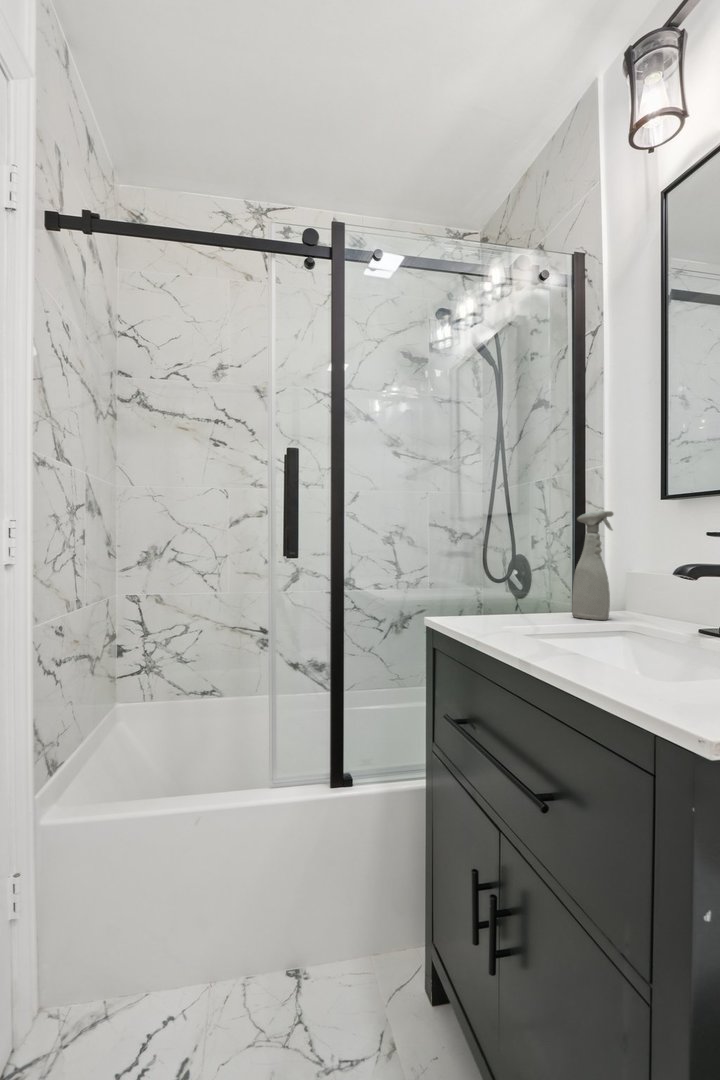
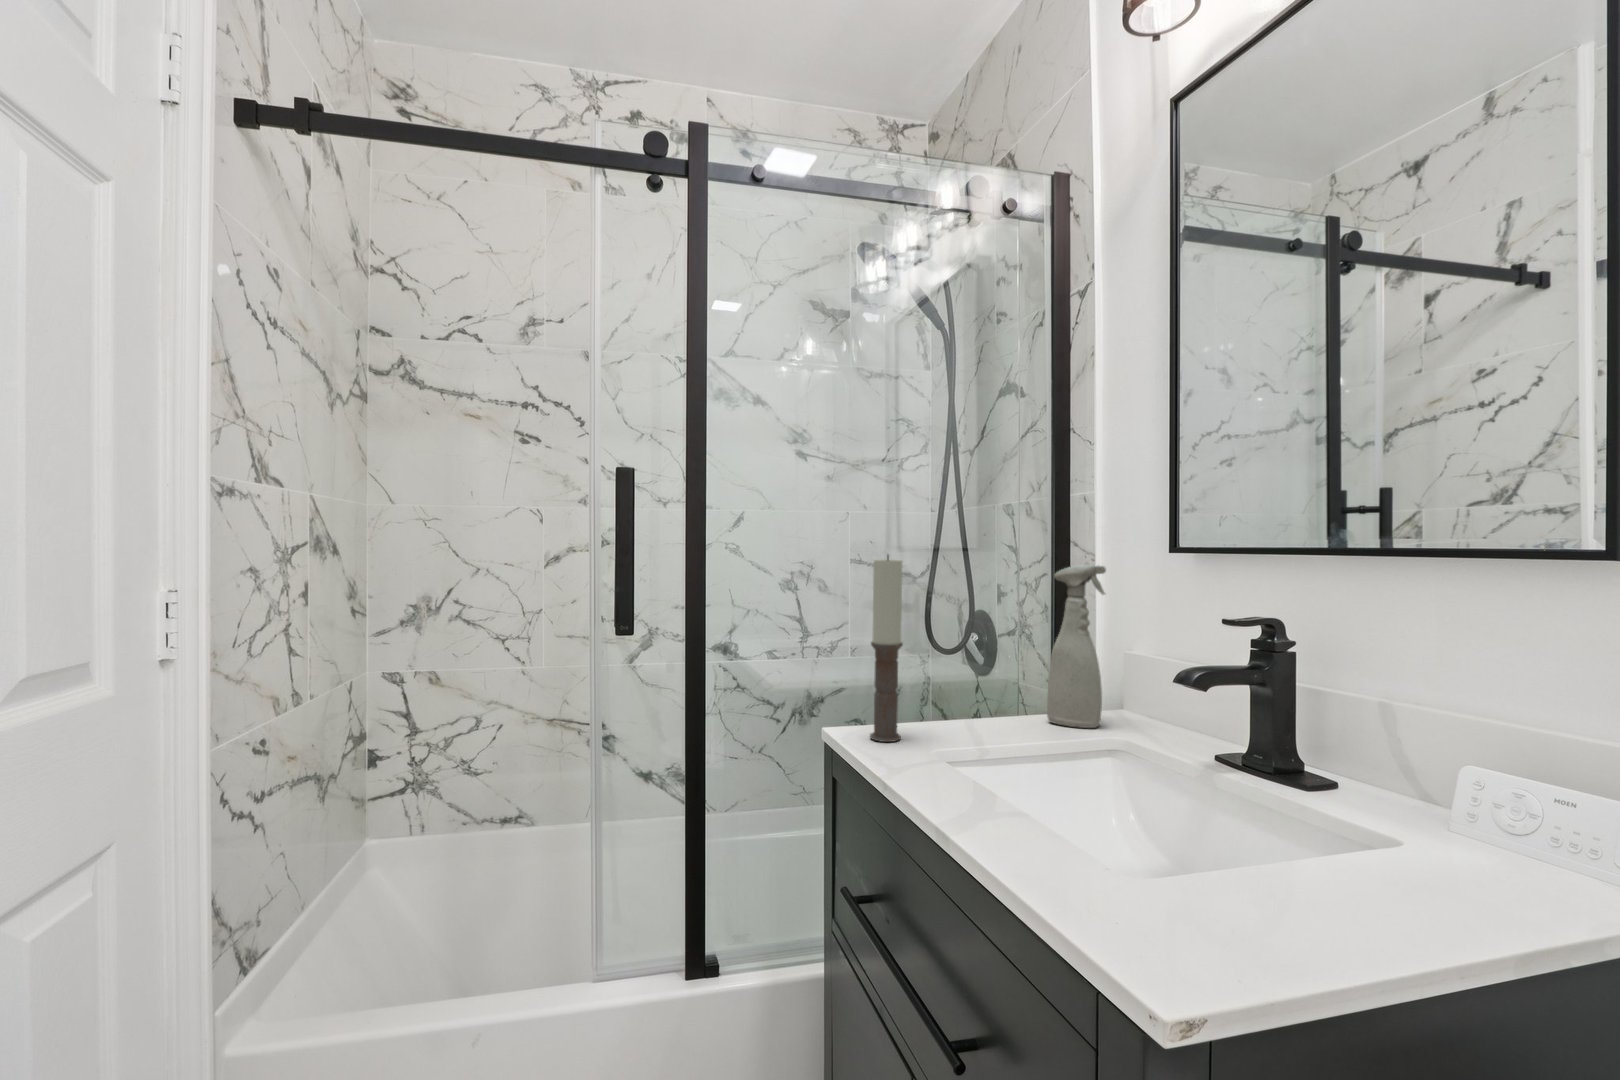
candle: none [454,501,476,624] -> present [870,555,903,742]

